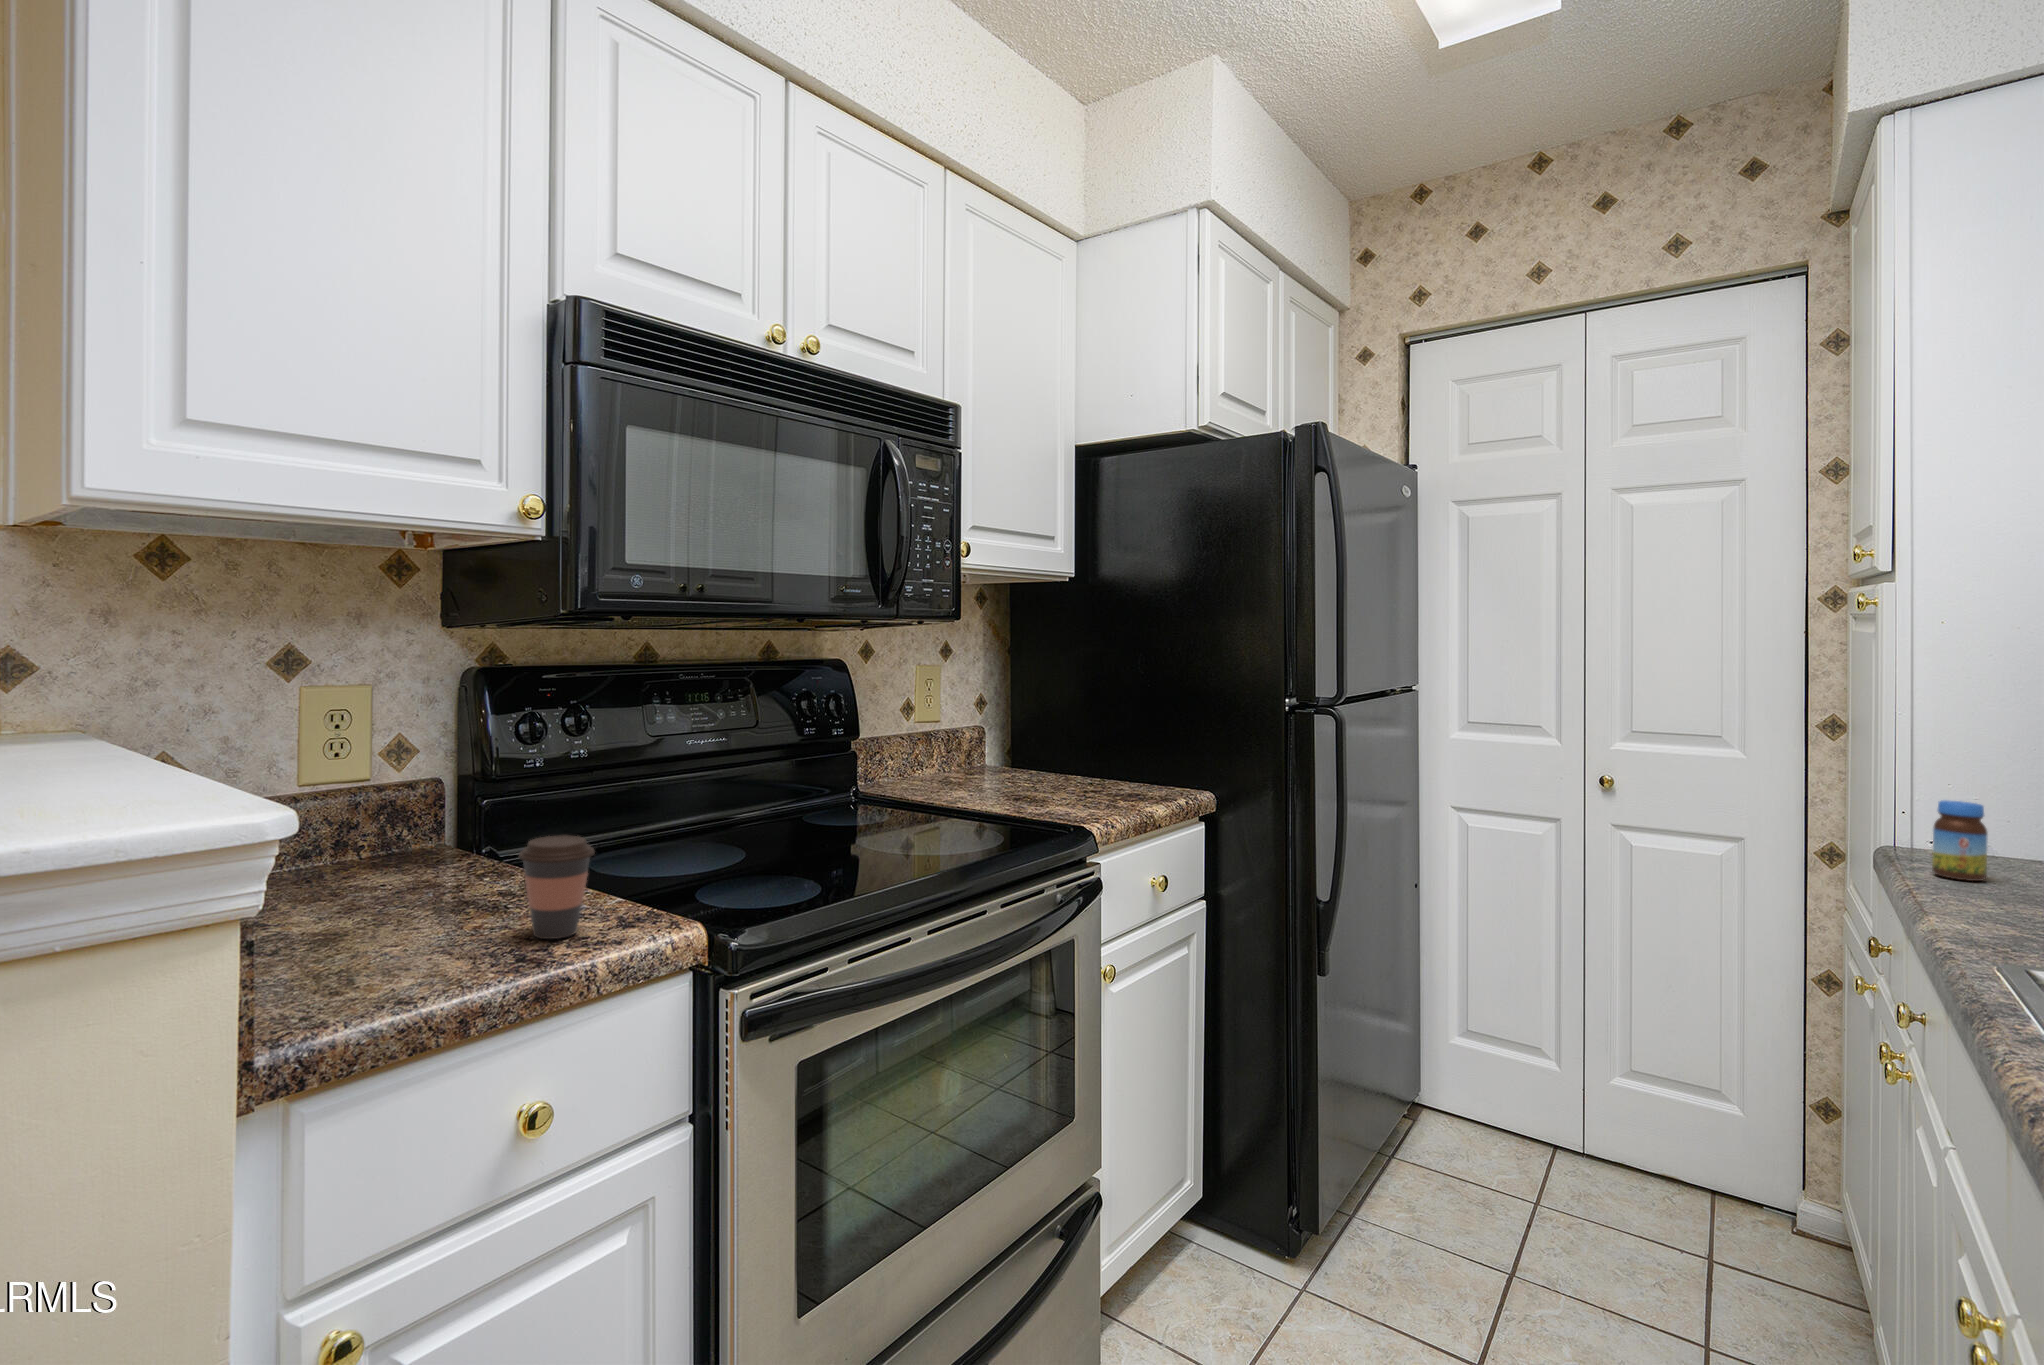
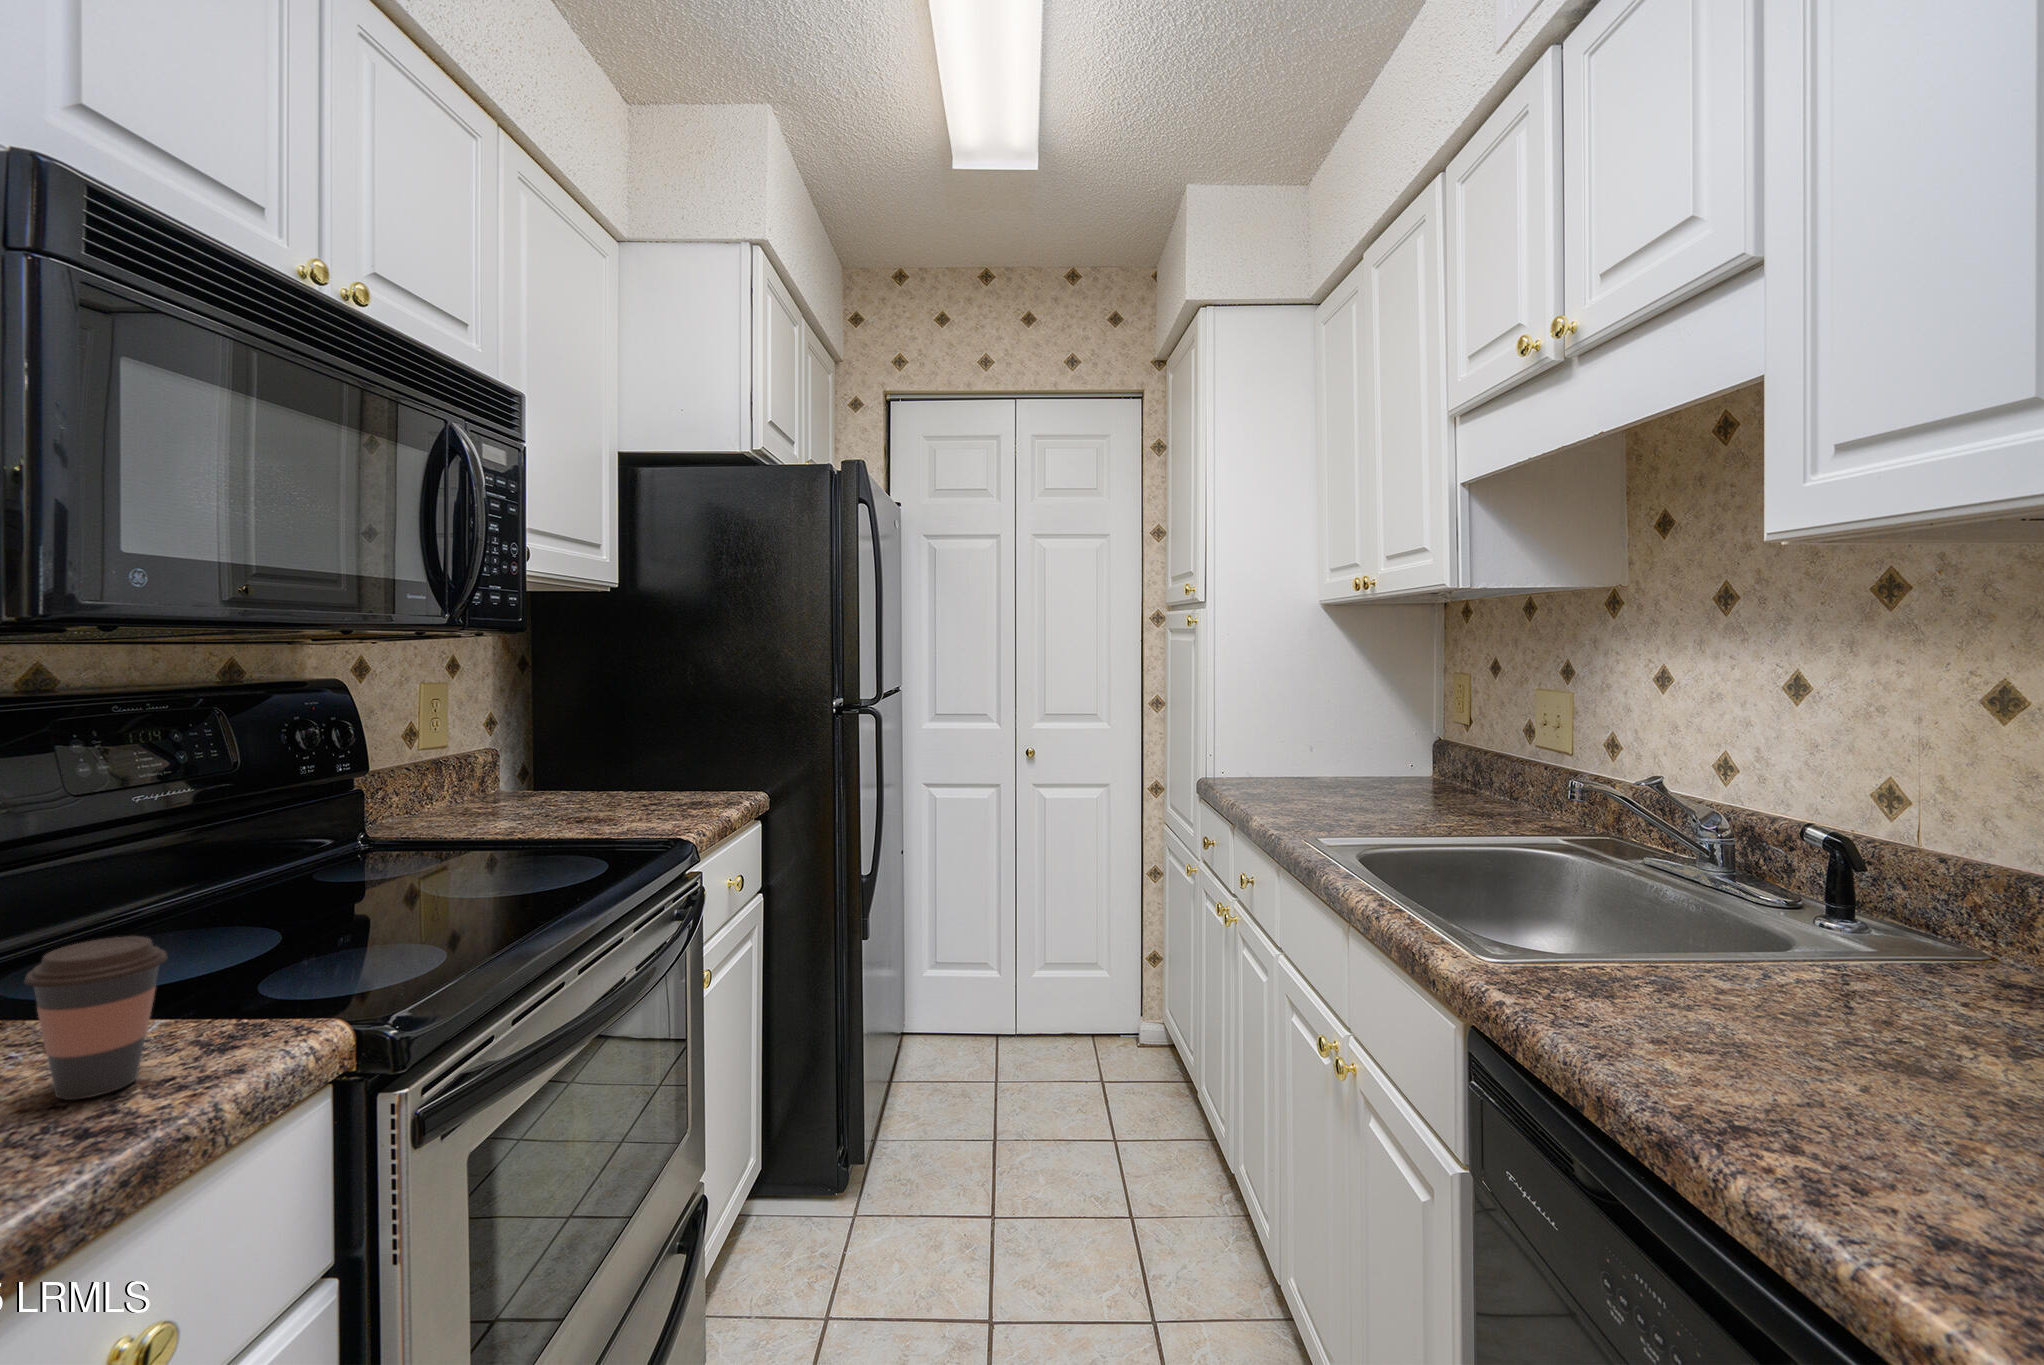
jar: present [1932,800,1988,881] -> none [1244,737,1271,788]

